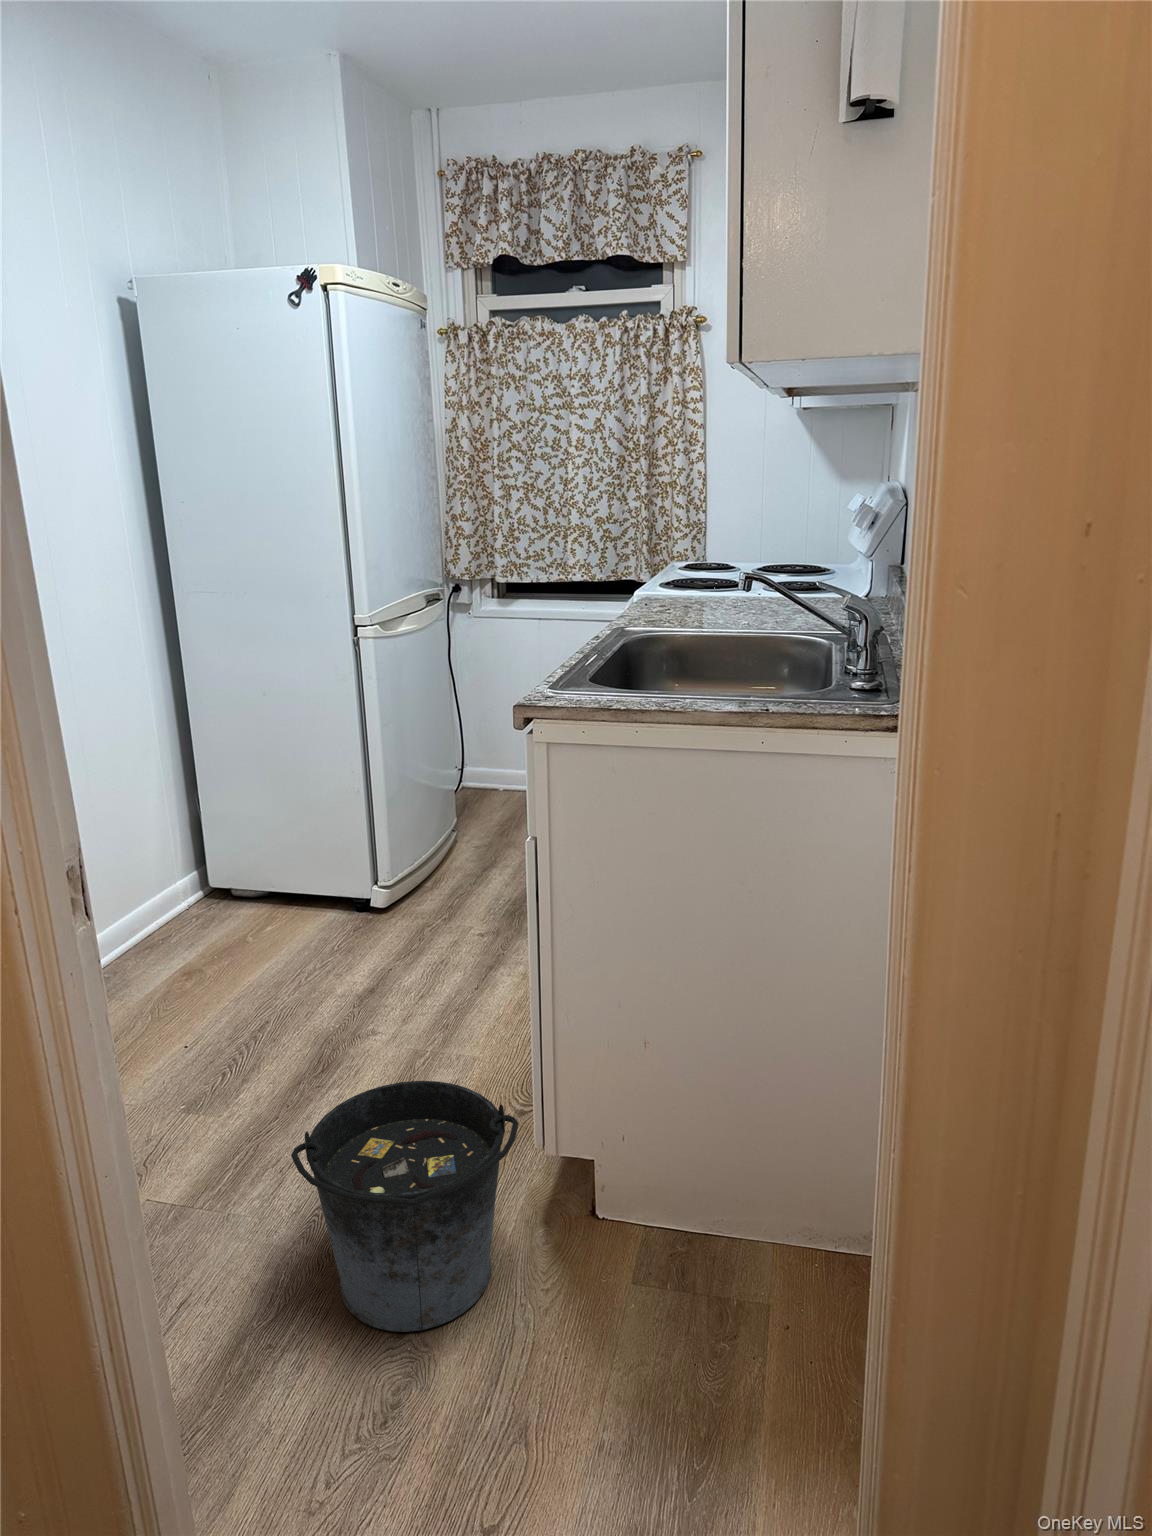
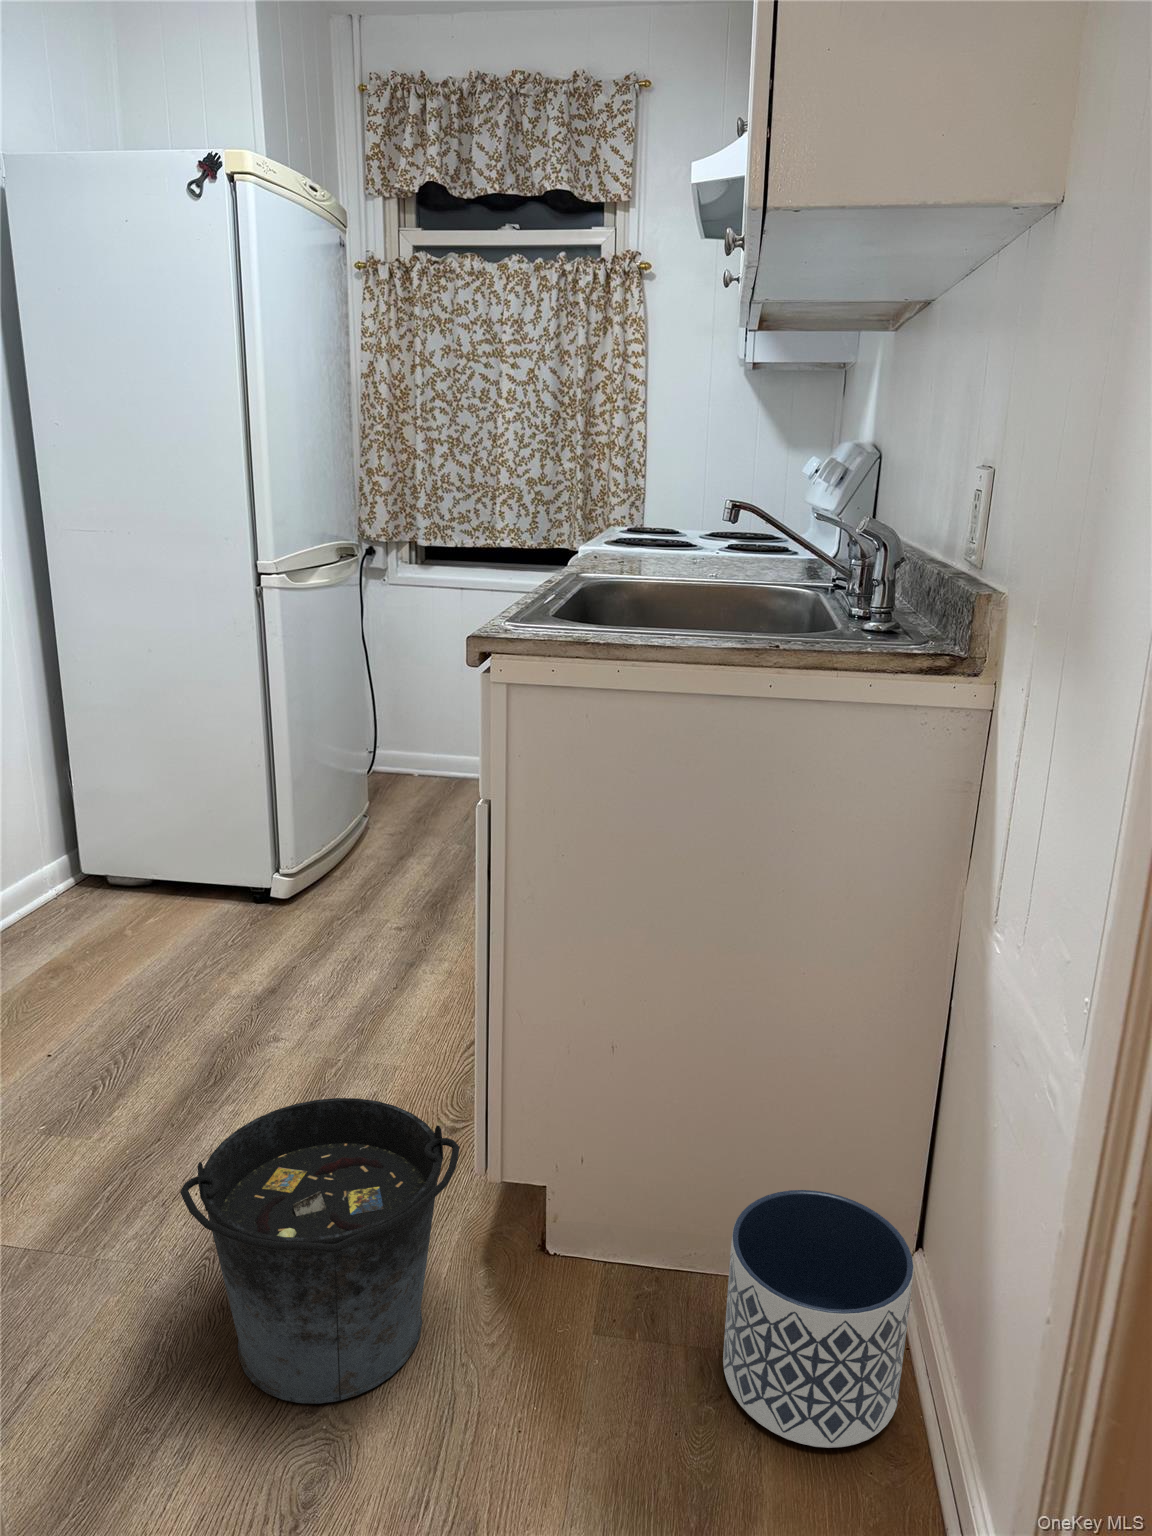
planter: none [744,1165,904,1383] -> present [723,1190,914,1448]

